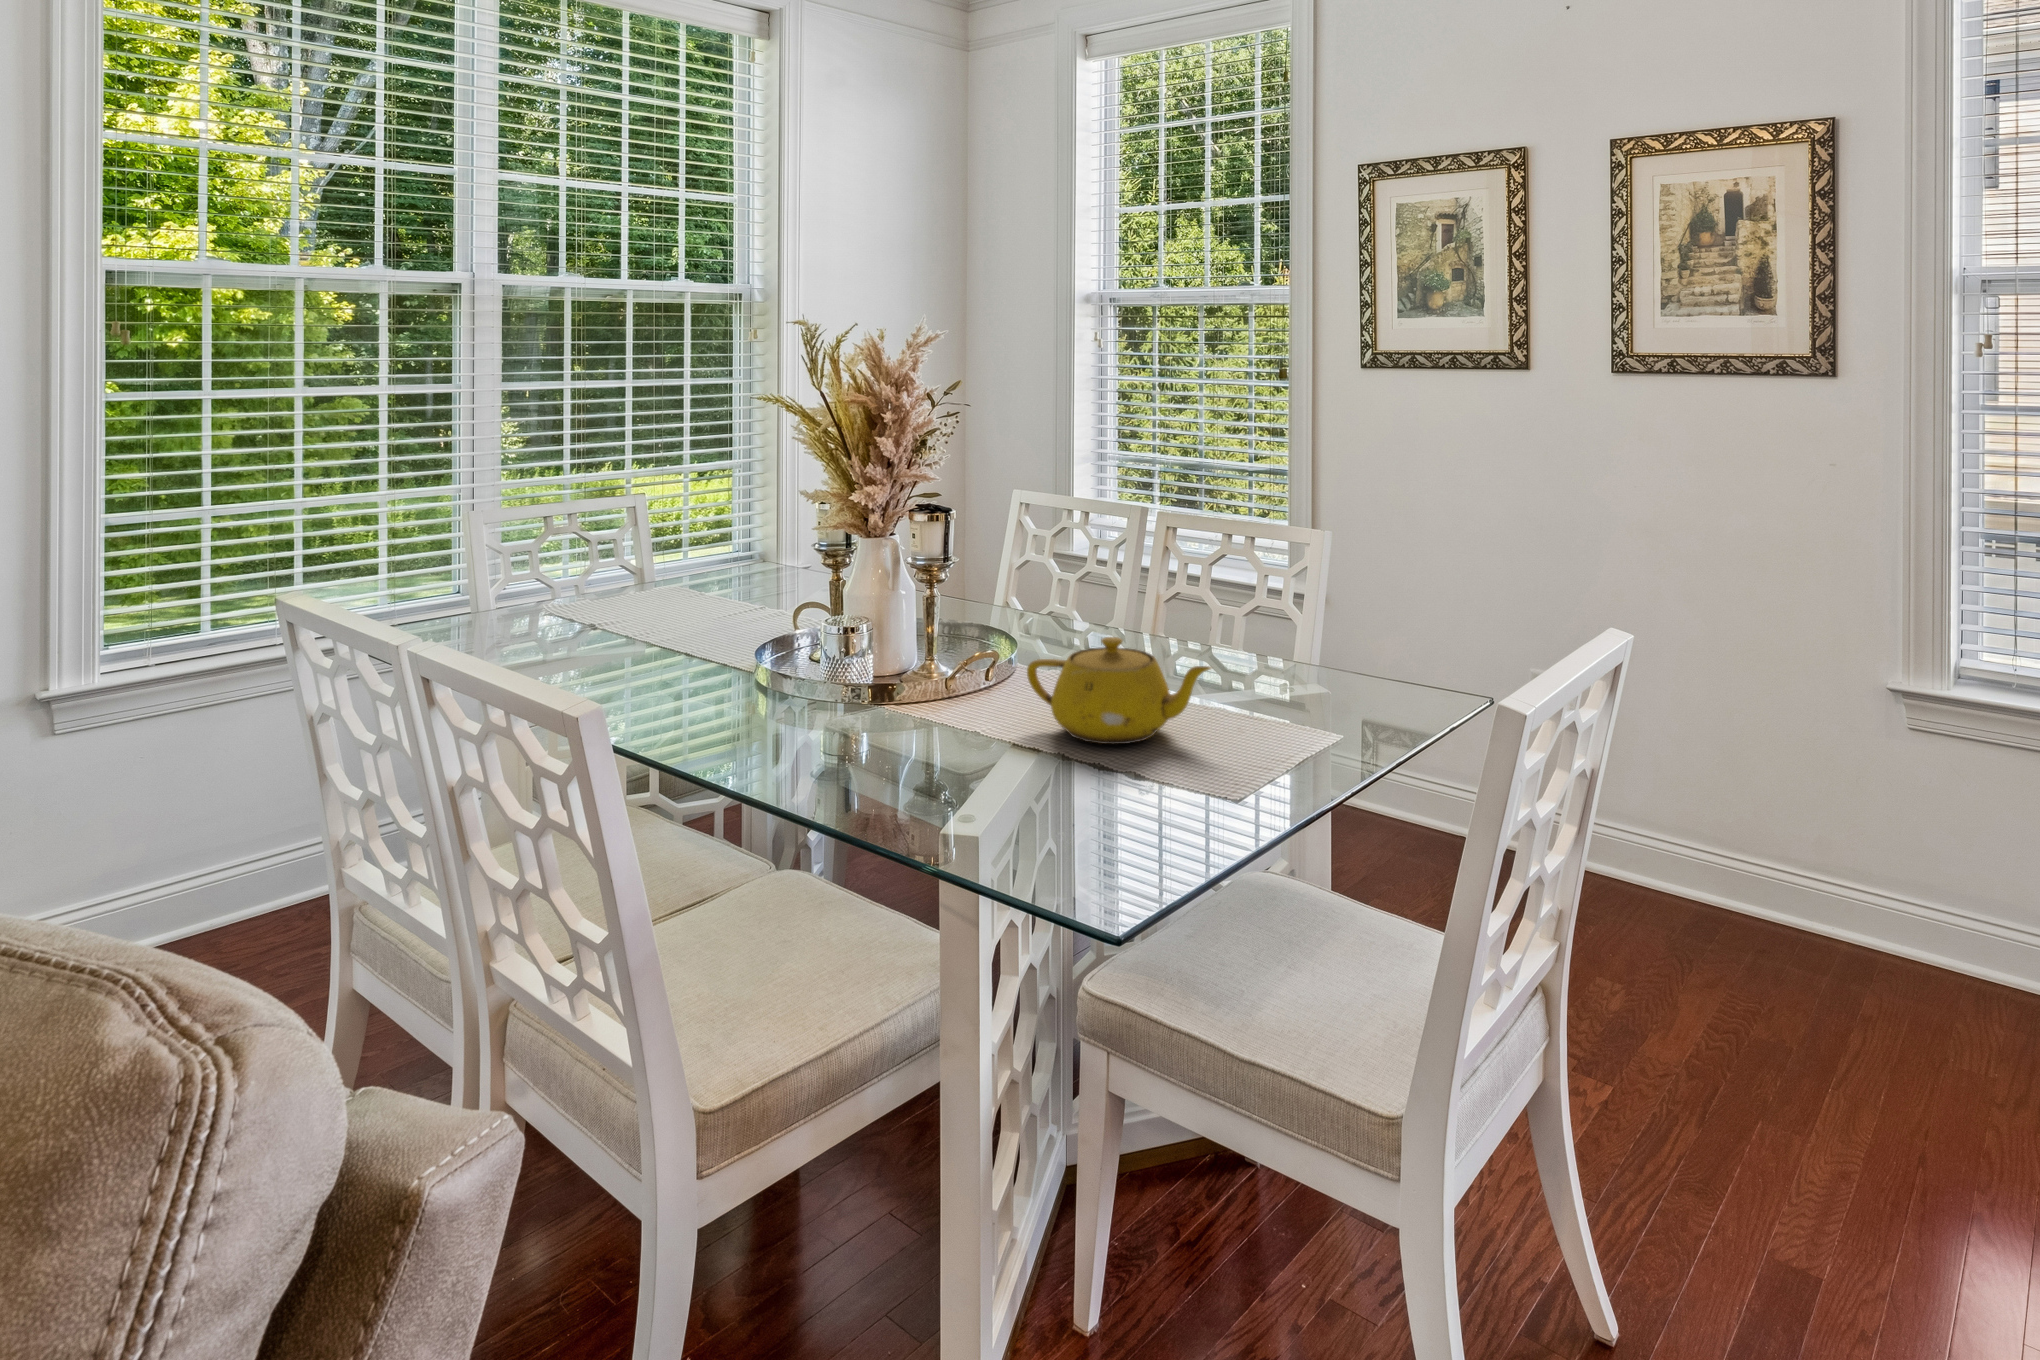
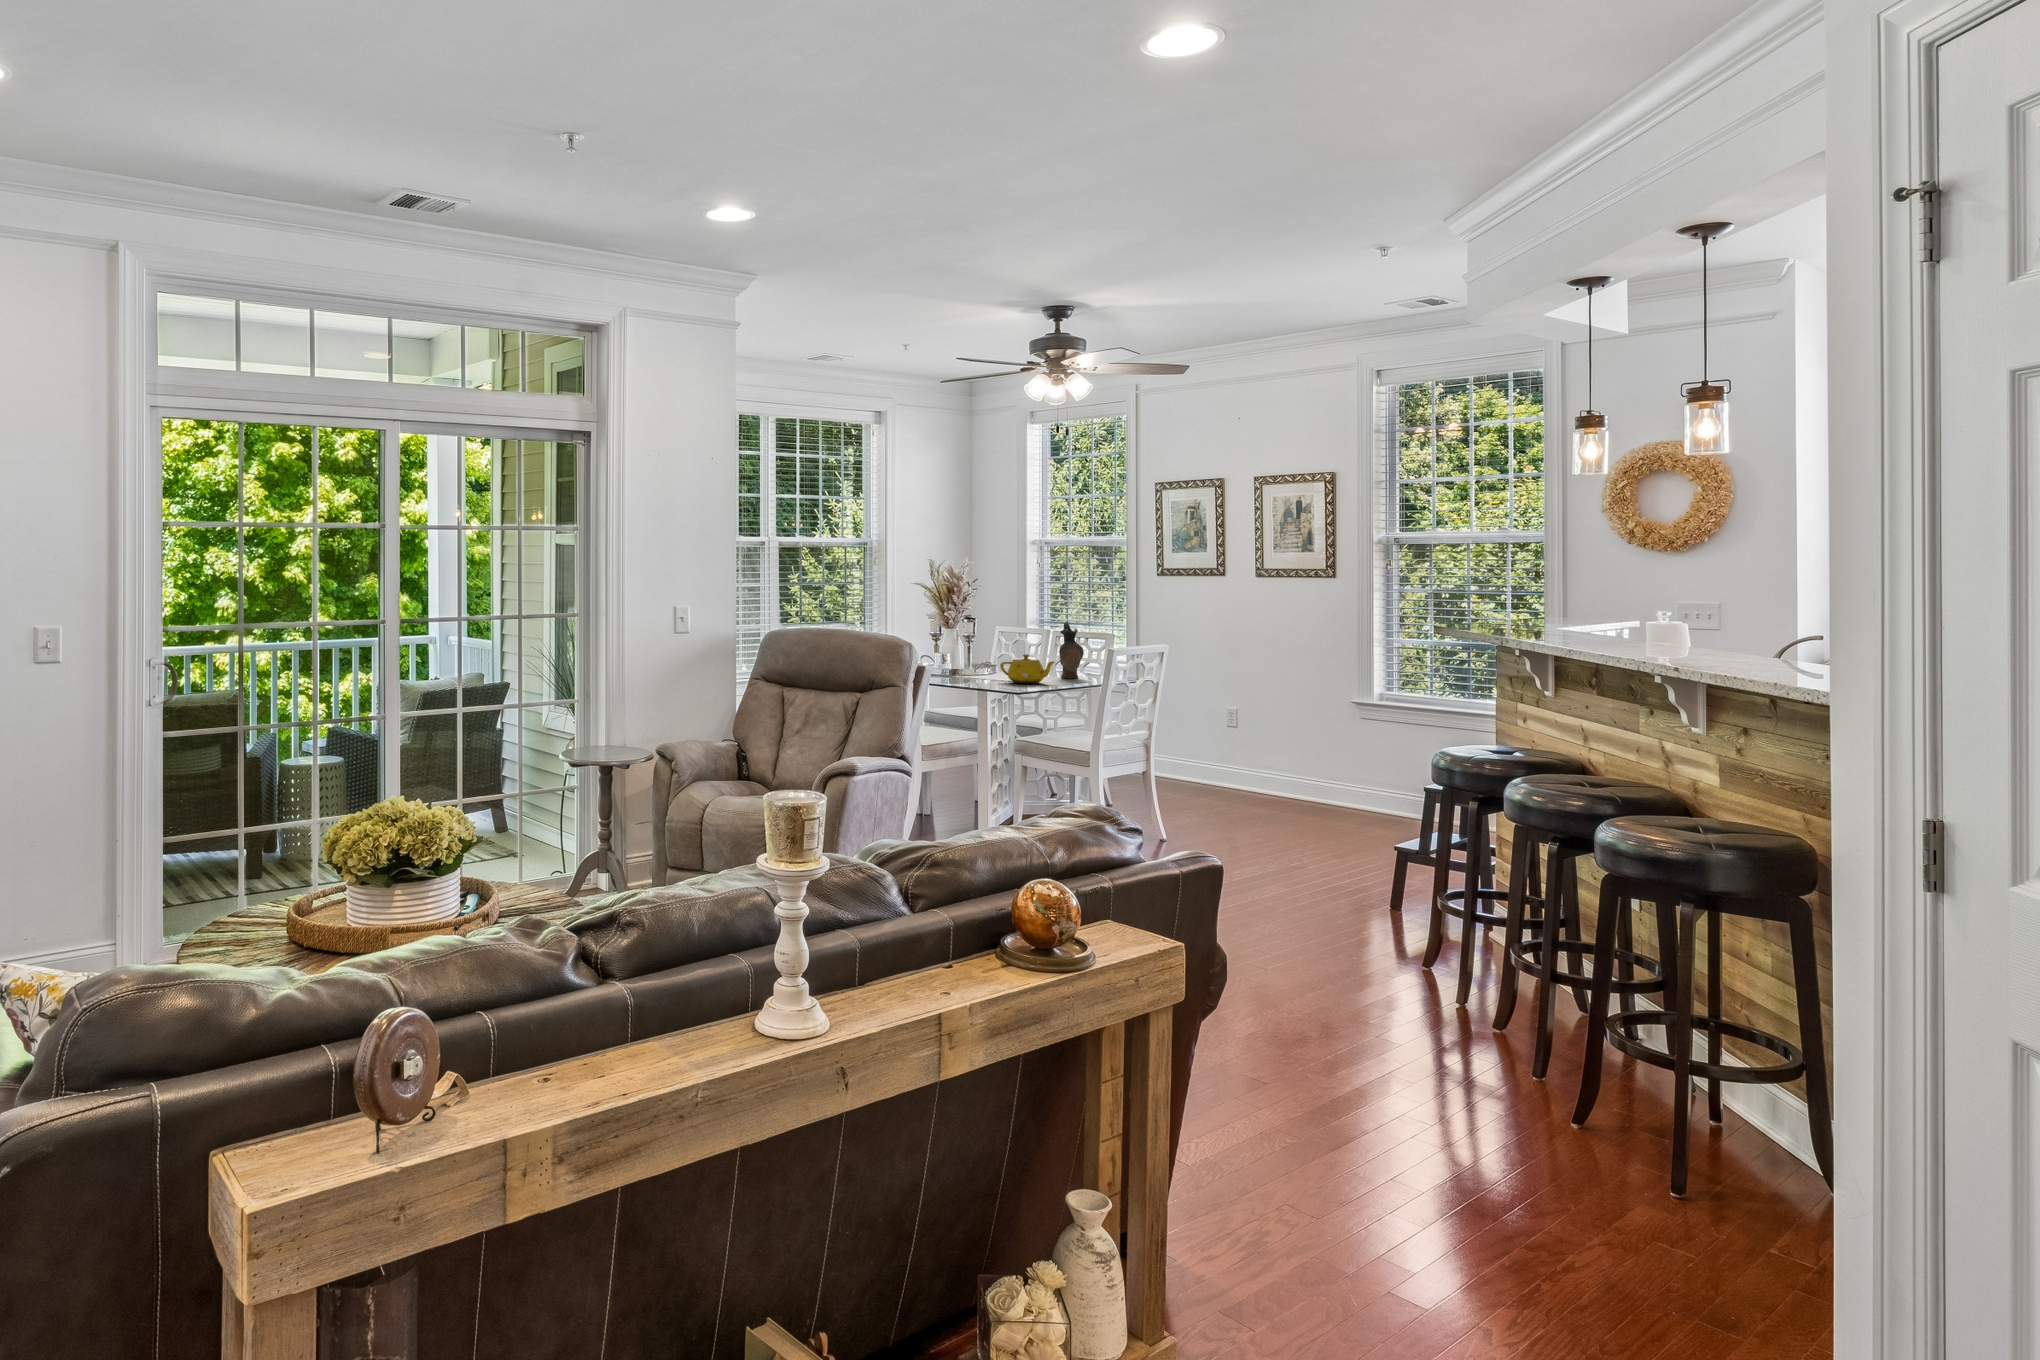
ceramic pitcher: none [1204,510,1273,685] -> present [1059,622,1084,678]

